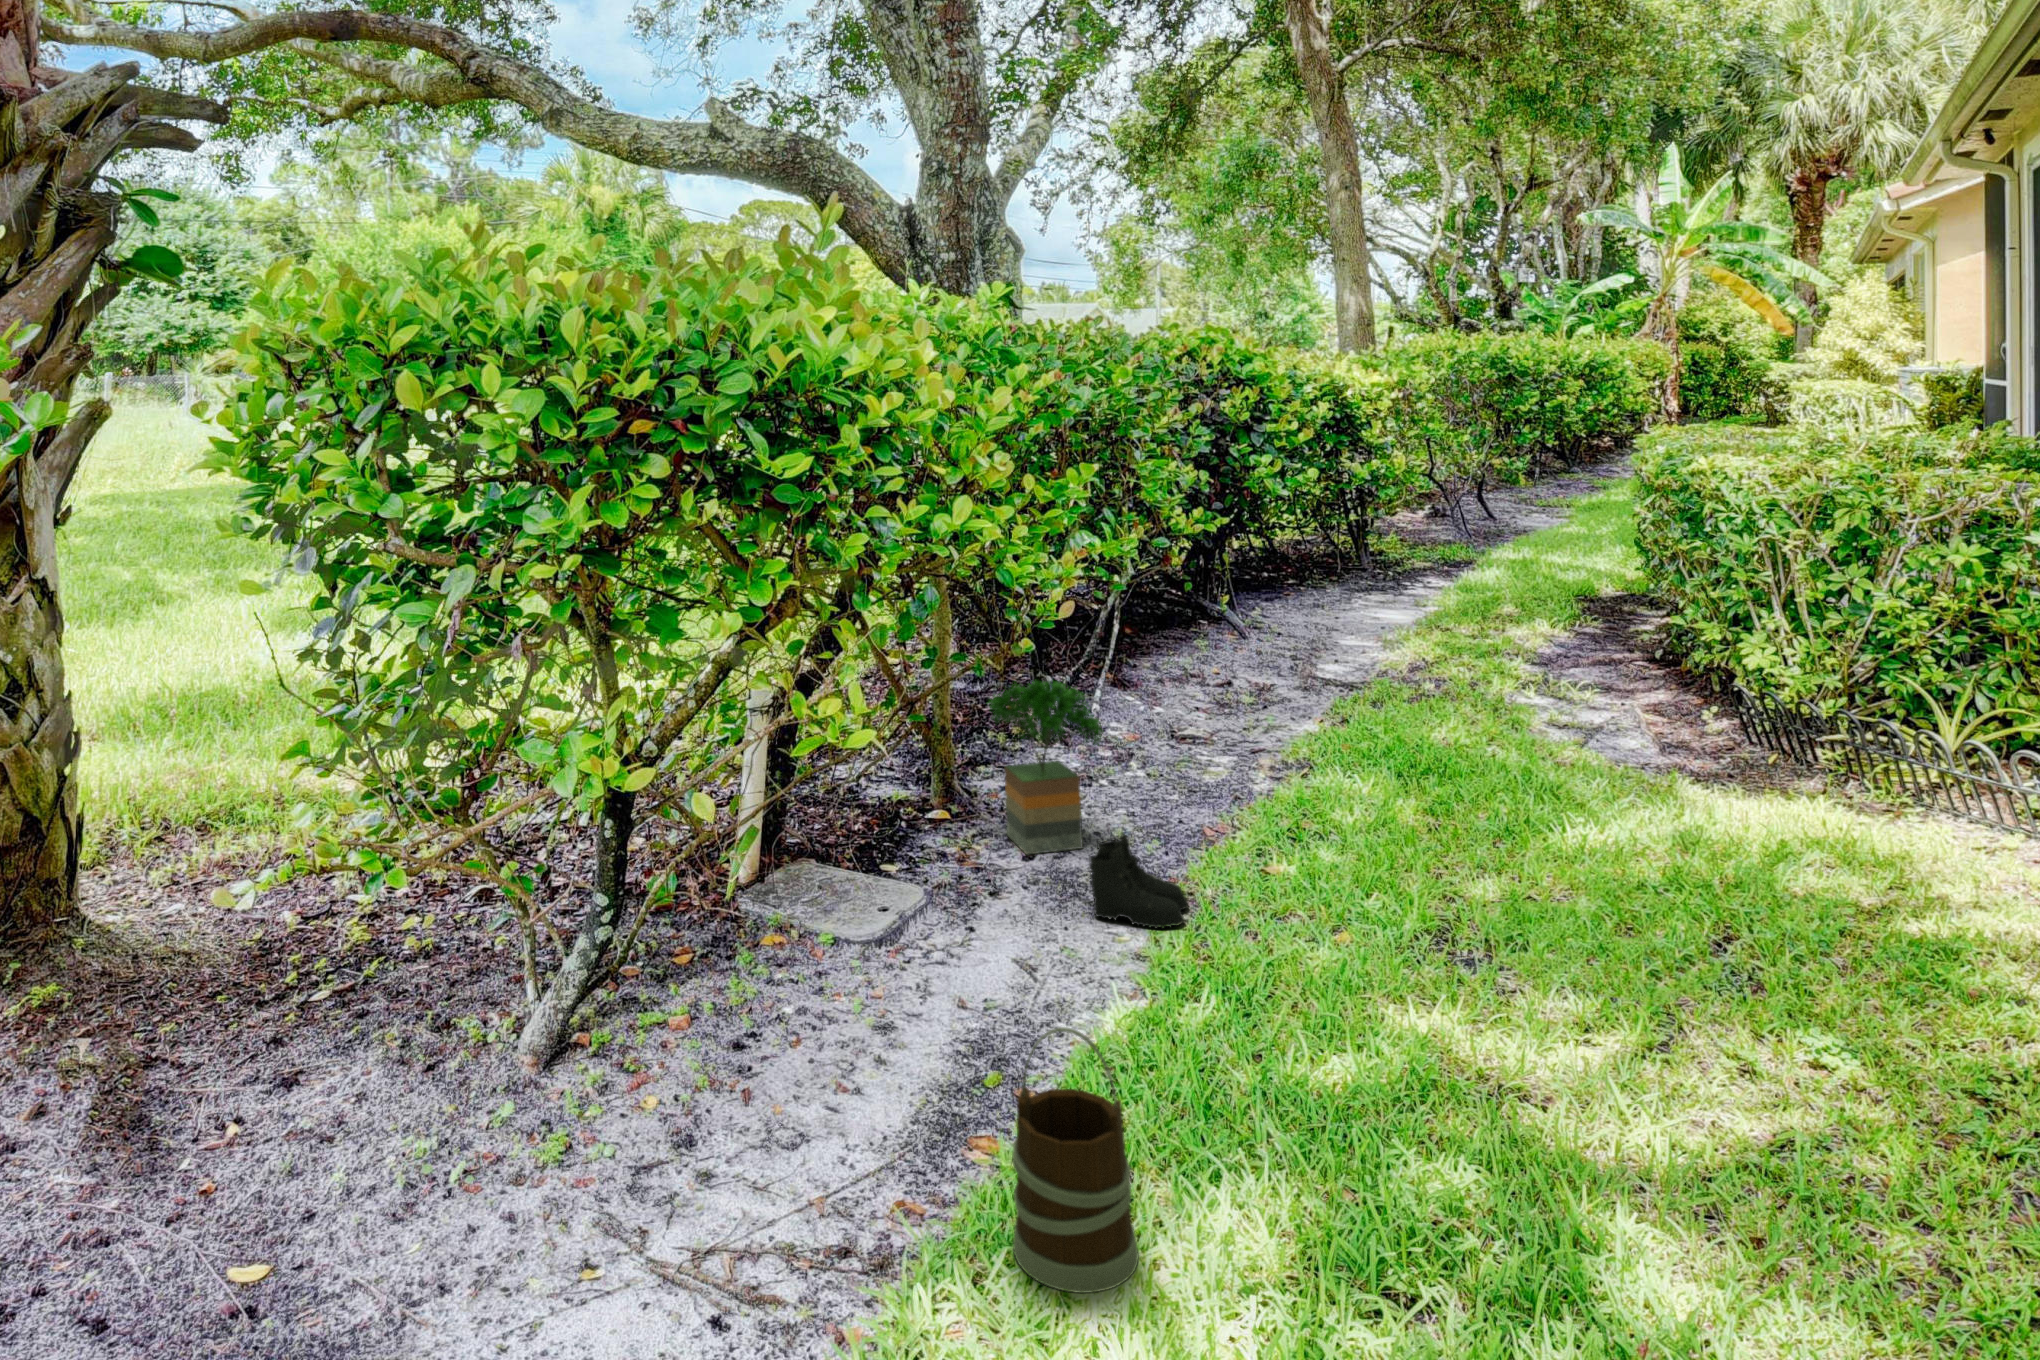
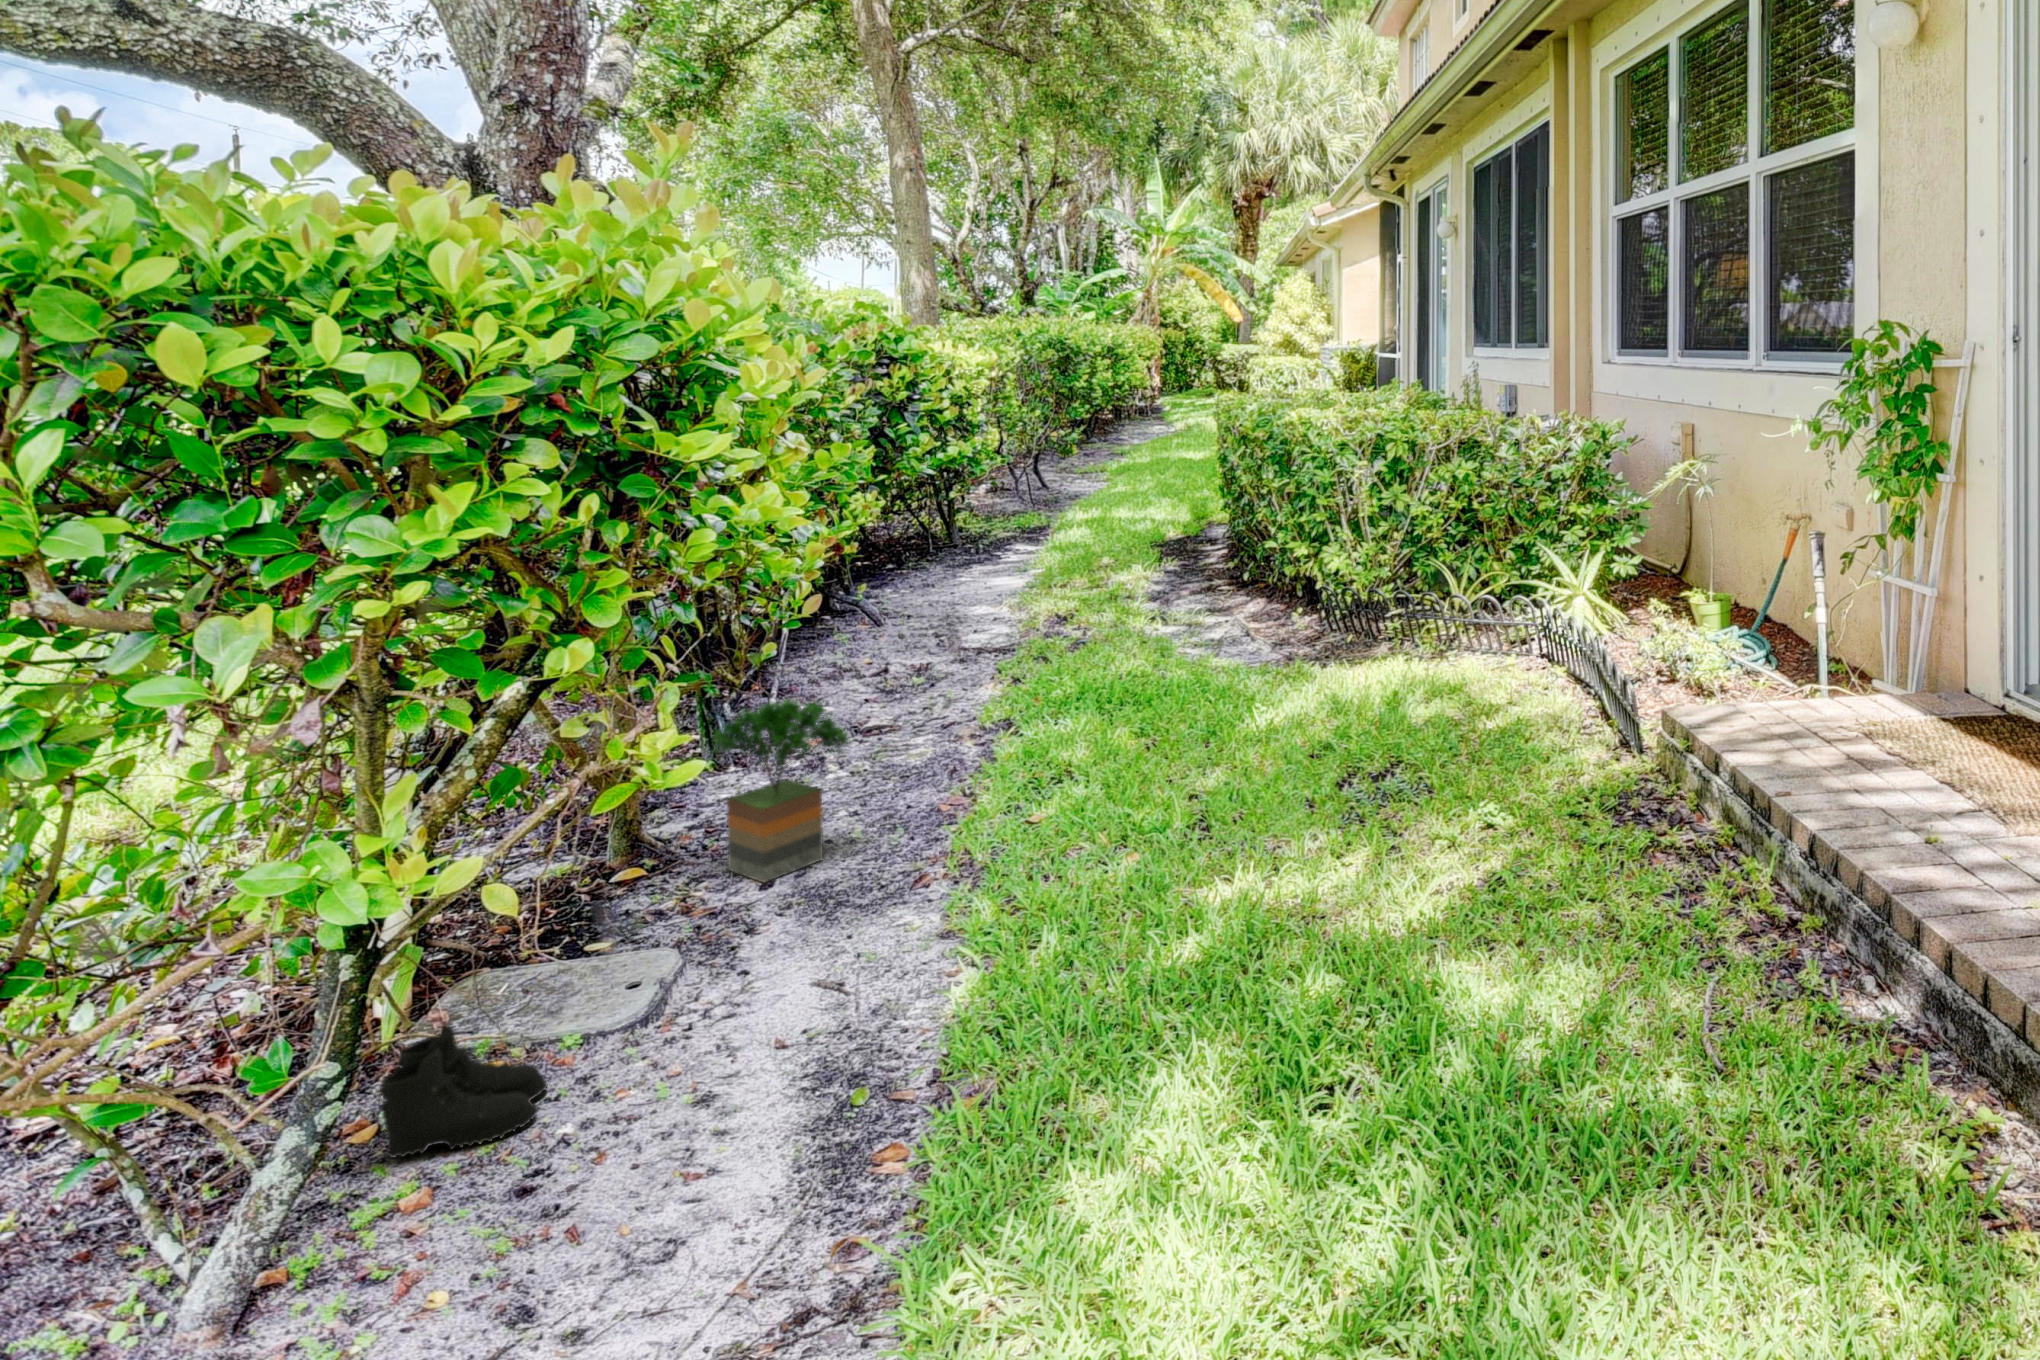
boots: present [1088,835,1189,929] -> present [378,1026,548,1158]
wooden bucket: present [1012,1027,1139,1293] -> none [981,999,1095,1228]

